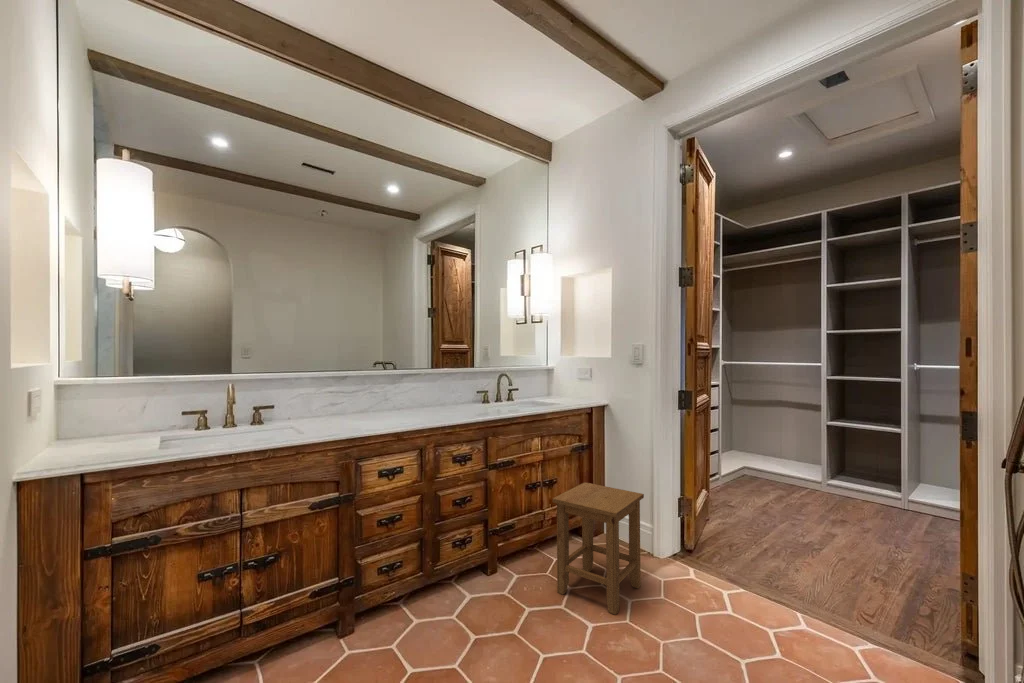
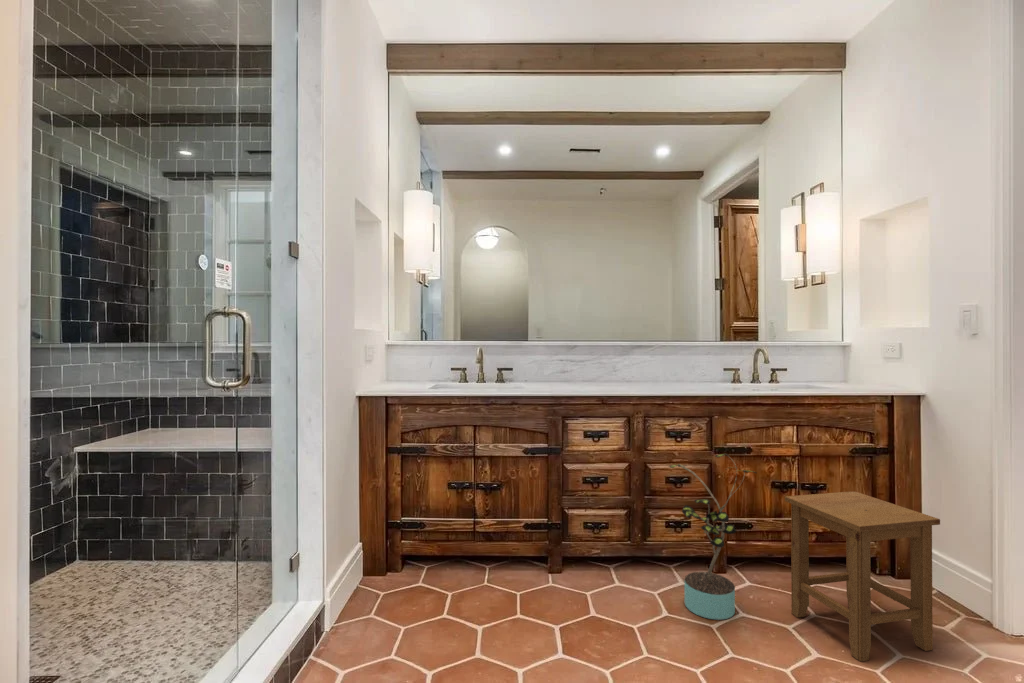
potted plant: none [464,471,542,625] -> present [669,454,756,620]

